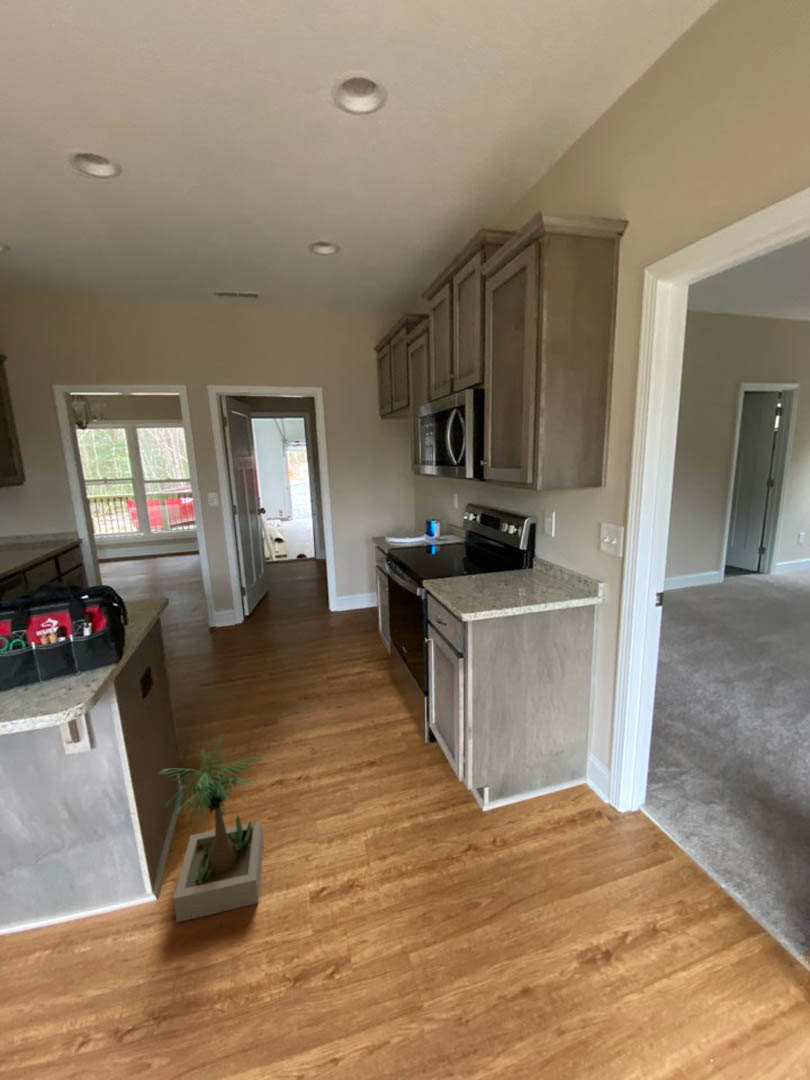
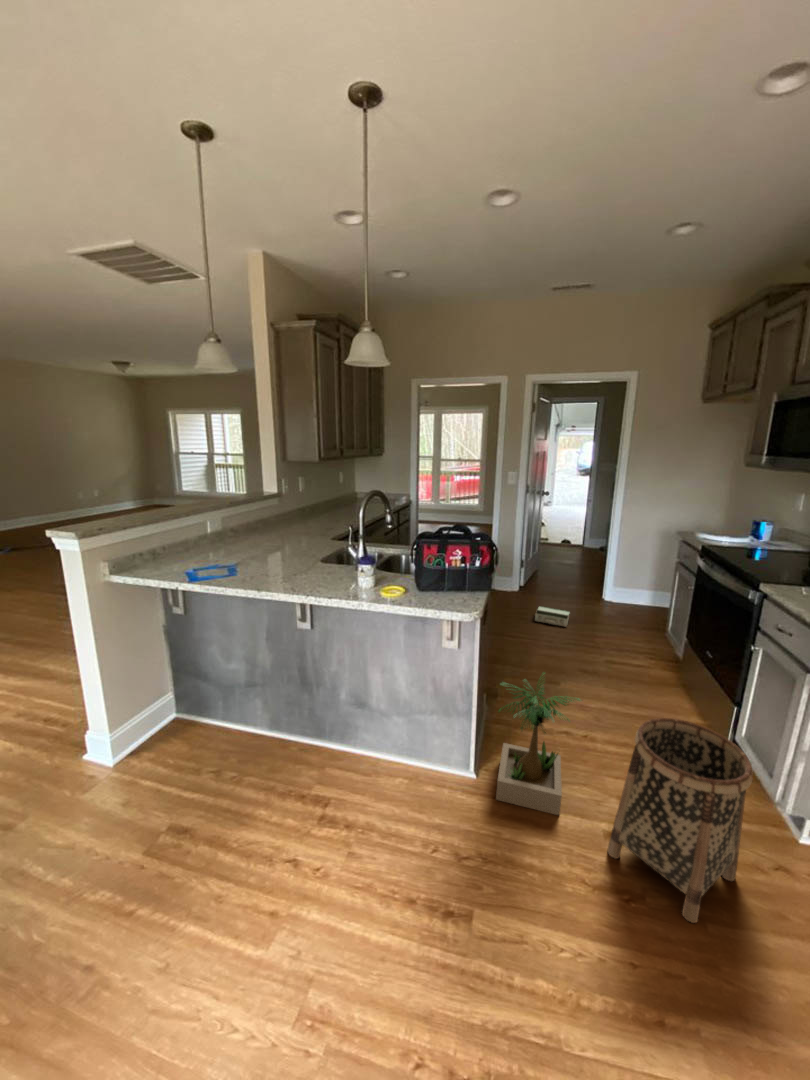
toolbox: none [257,632,294,653] -> present [535,606,570,627]
basket: none [308,744,431,969] -> present [608,718,753,923]

